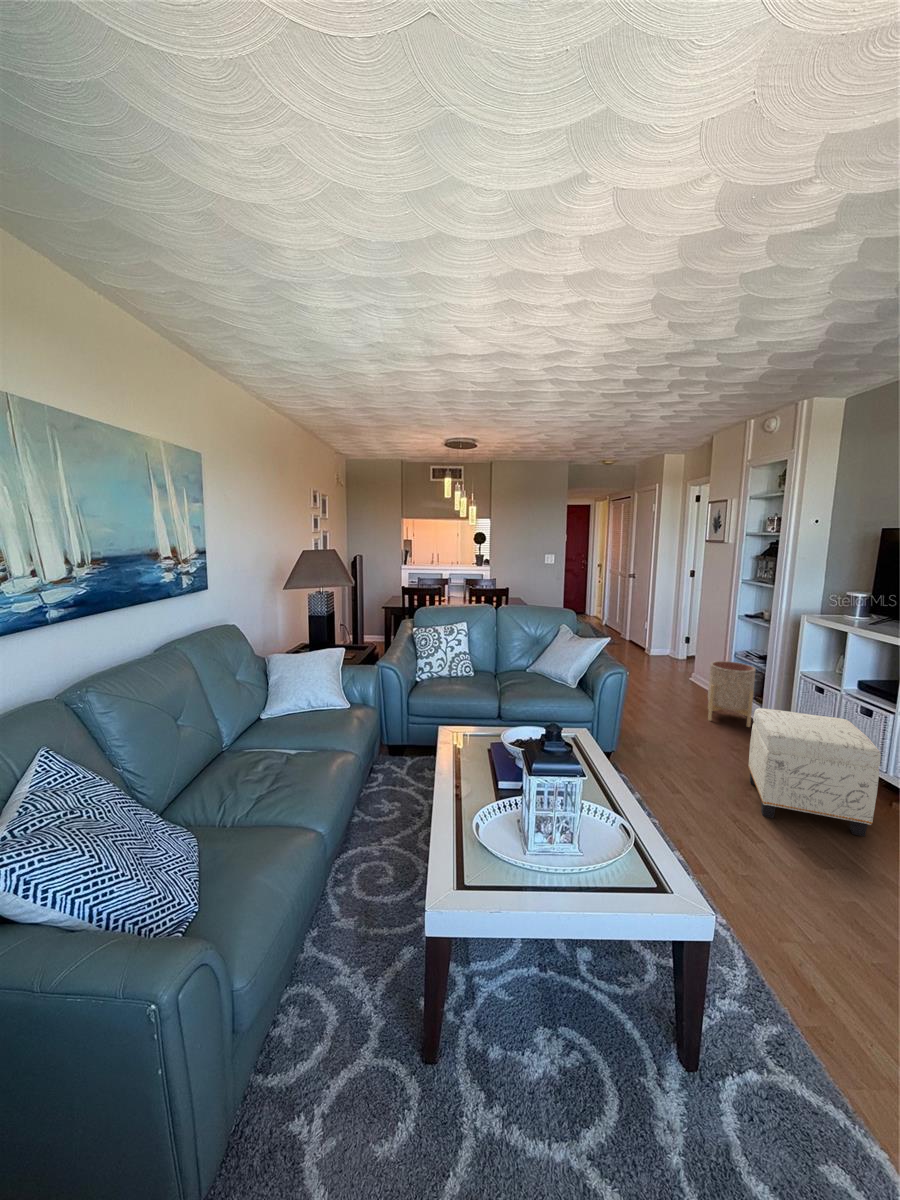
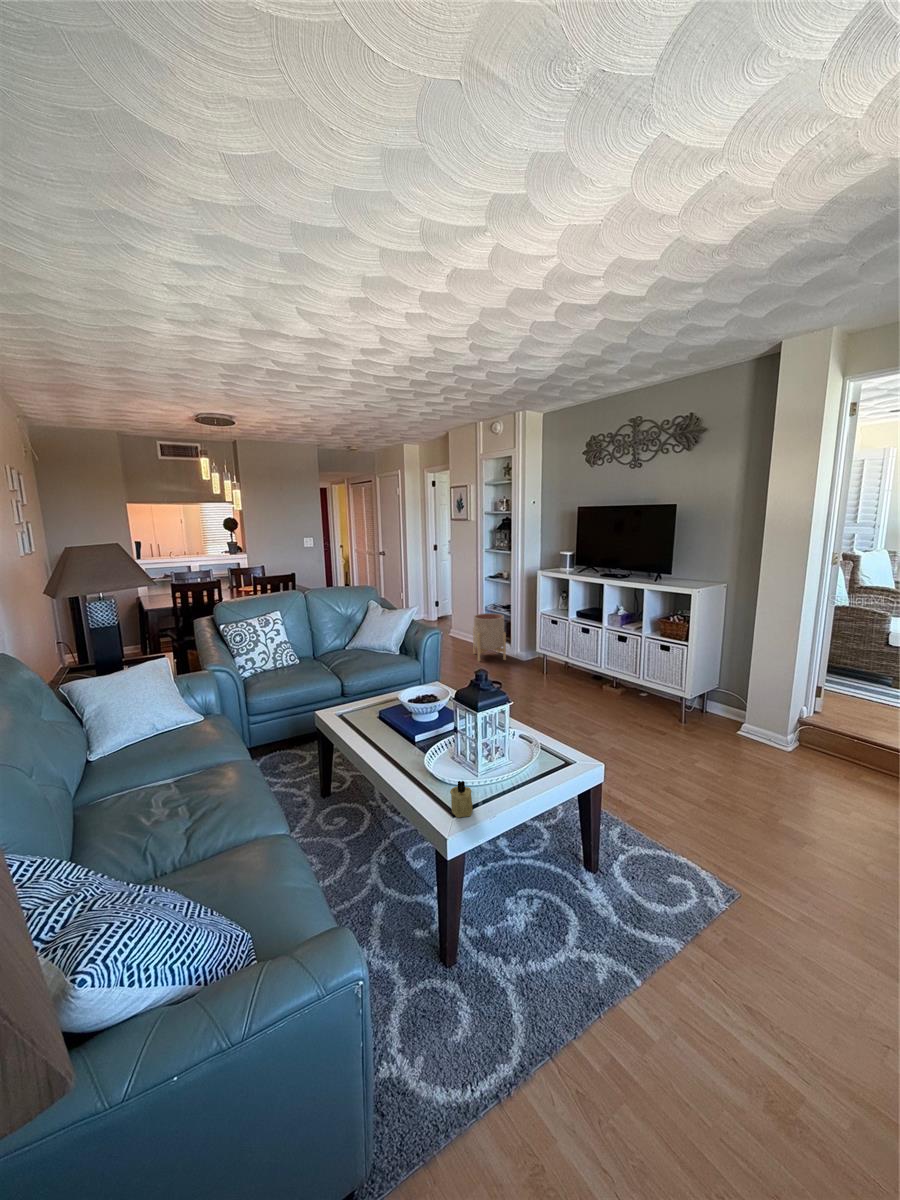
ottoman: present [748,708,881,836] -> none [524,638,604,715]
candle: none [458,849,488,897] -> present [450,781,472,817]

